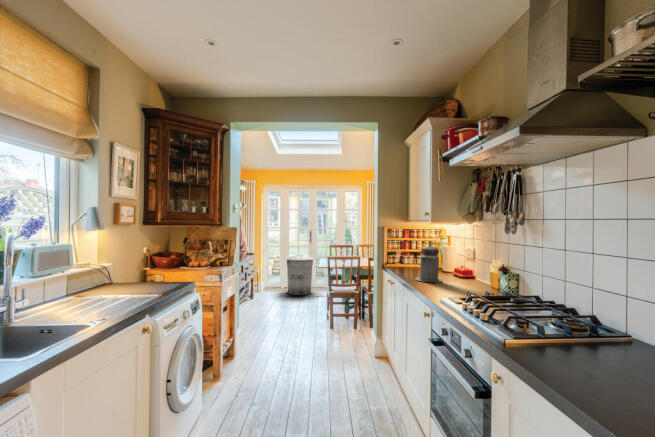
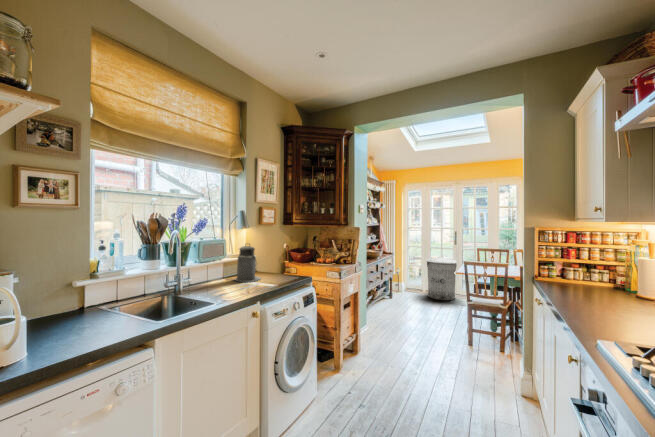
canister: present [416,244,442,282] -> present [235,244,261,282]

